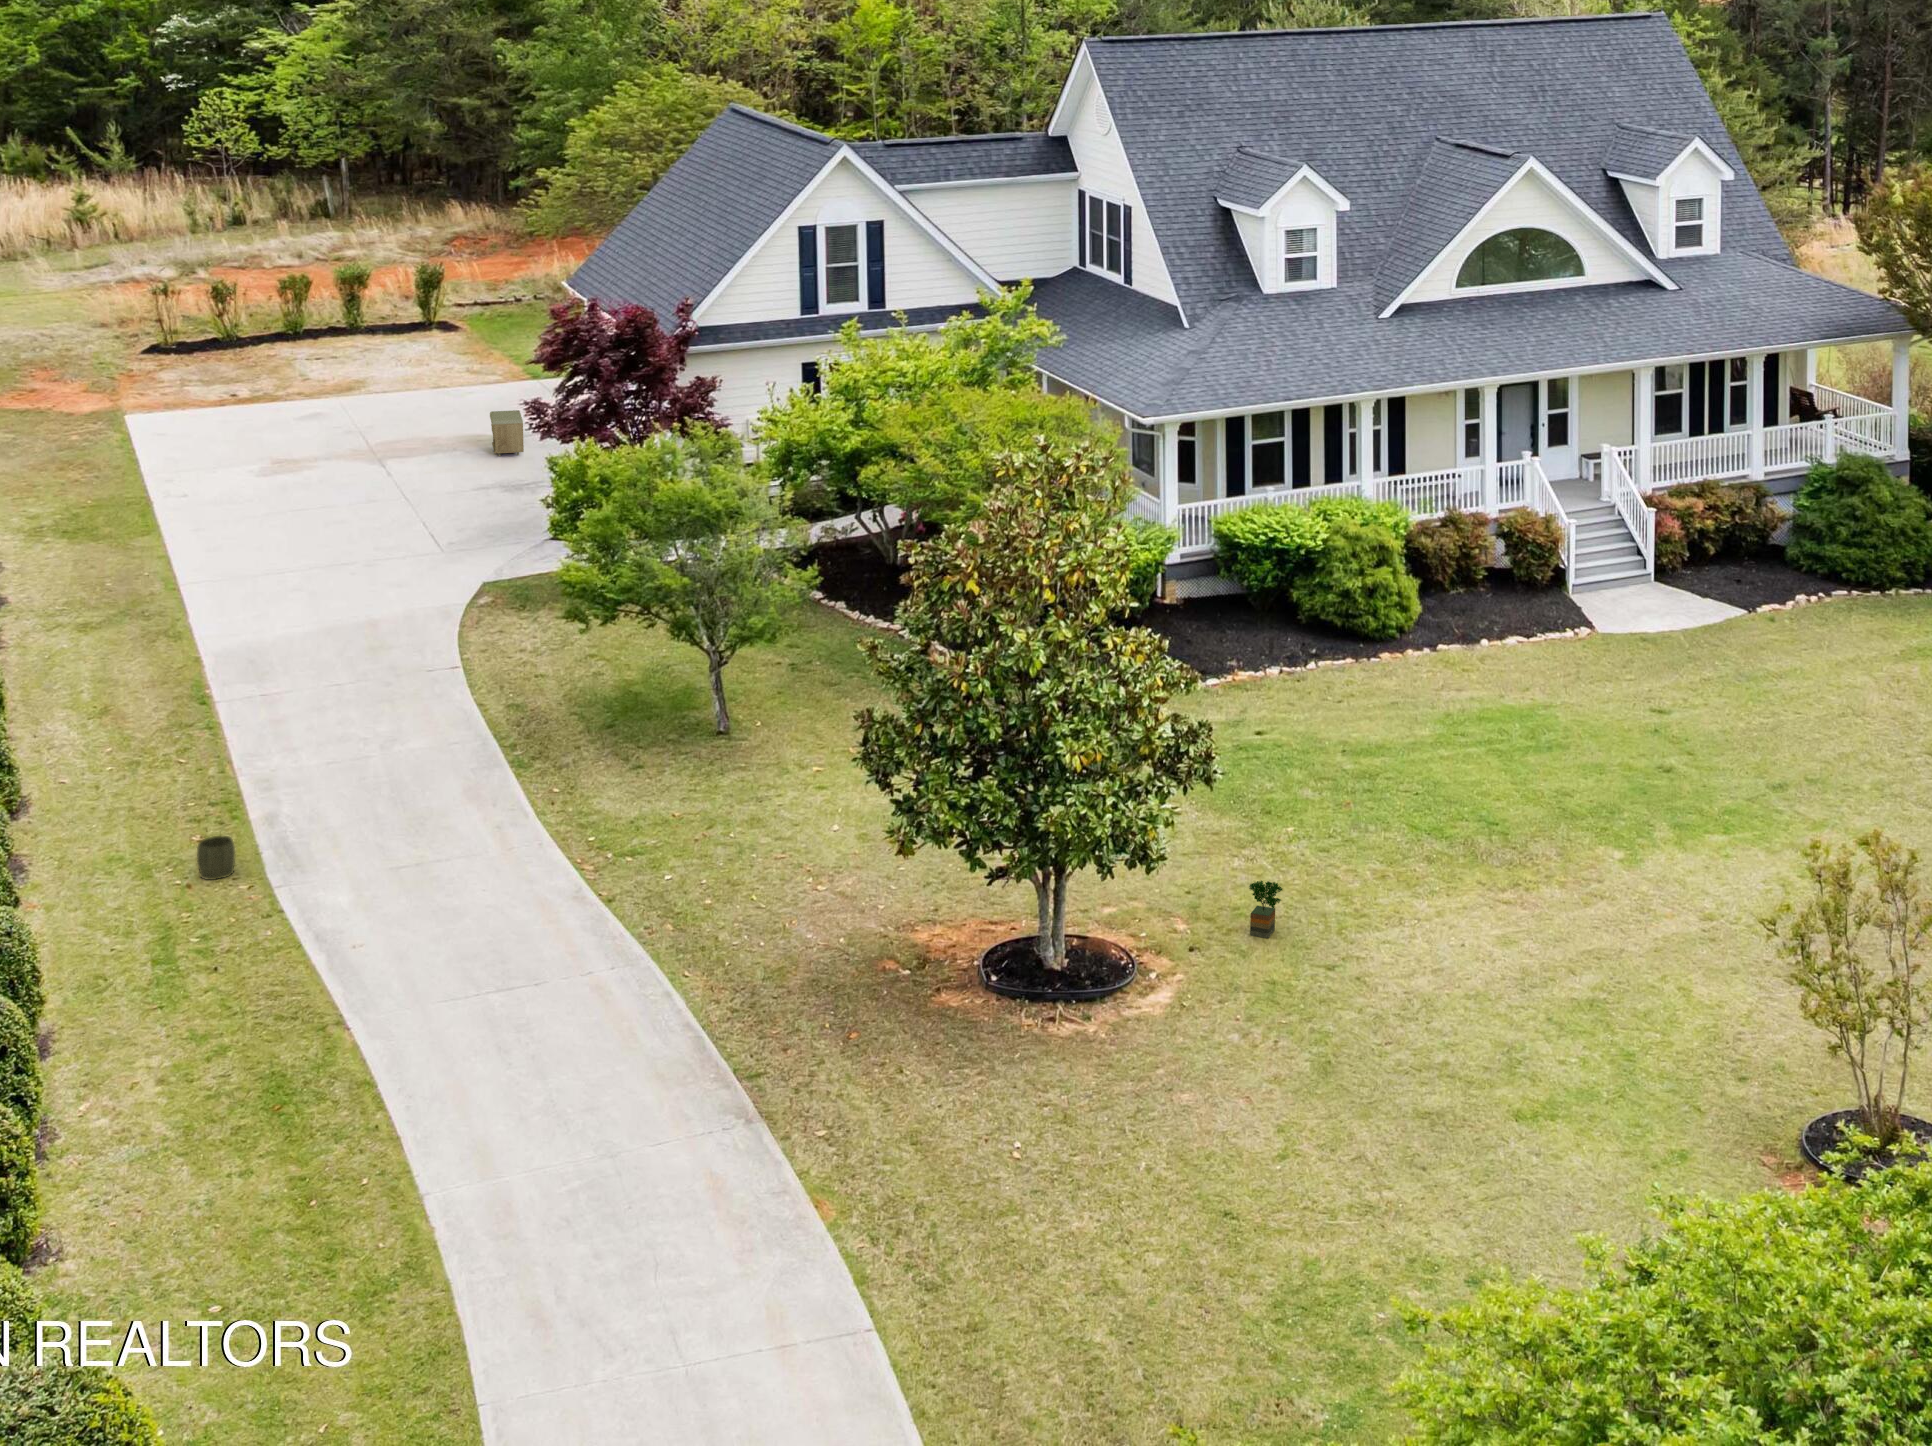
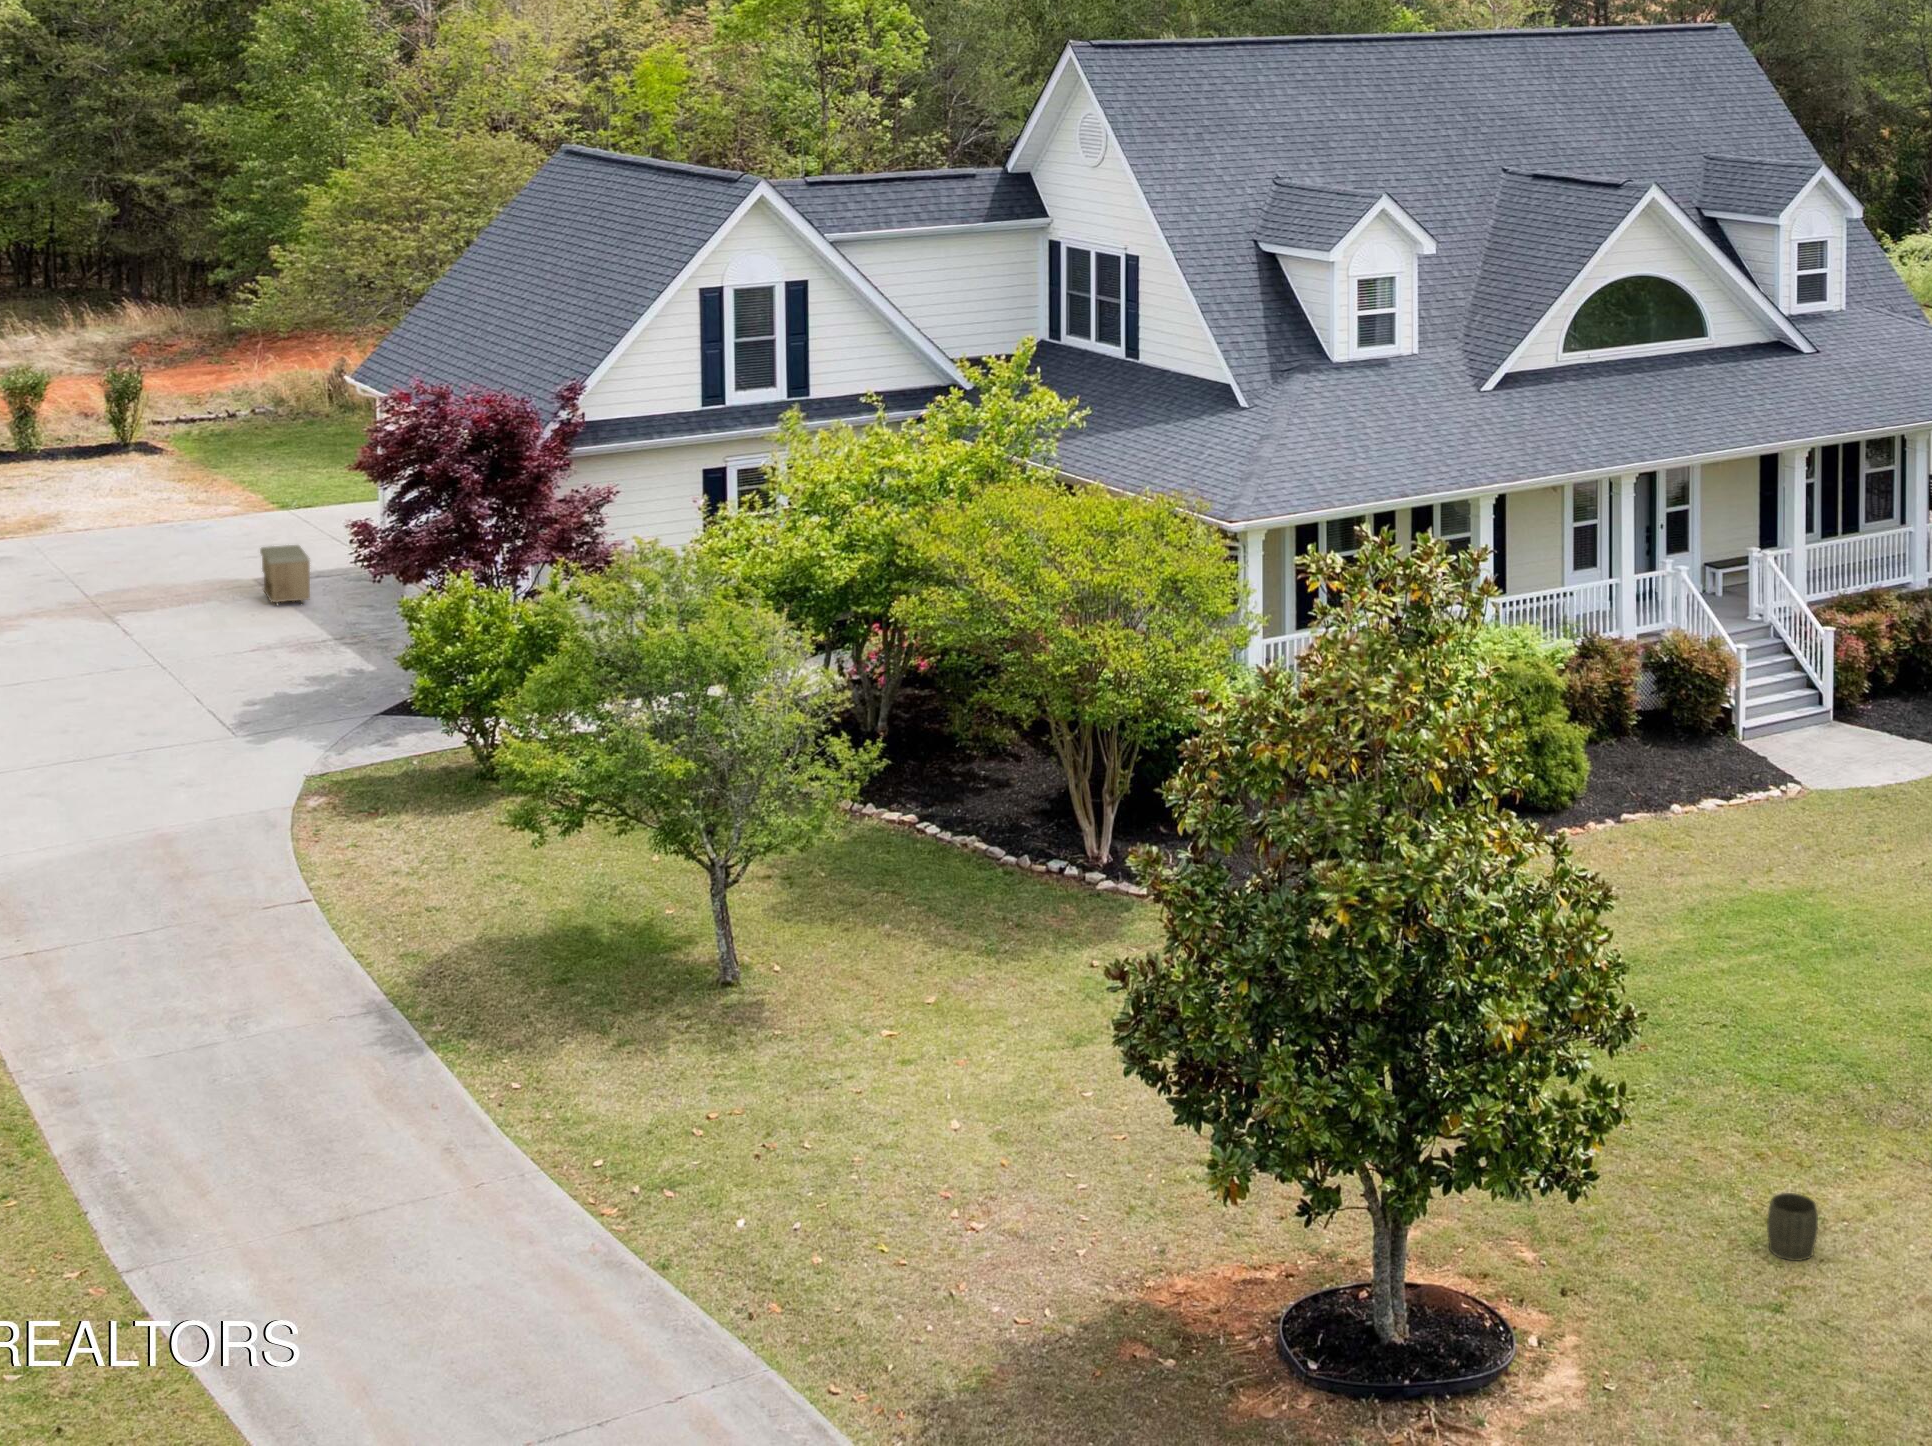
woven basket: present [197,836,235,880] -> present [1767,1193,1818,1261]
potted tree: present [1249,881,1282,938] -> none [1644,1167,1697,1253]

